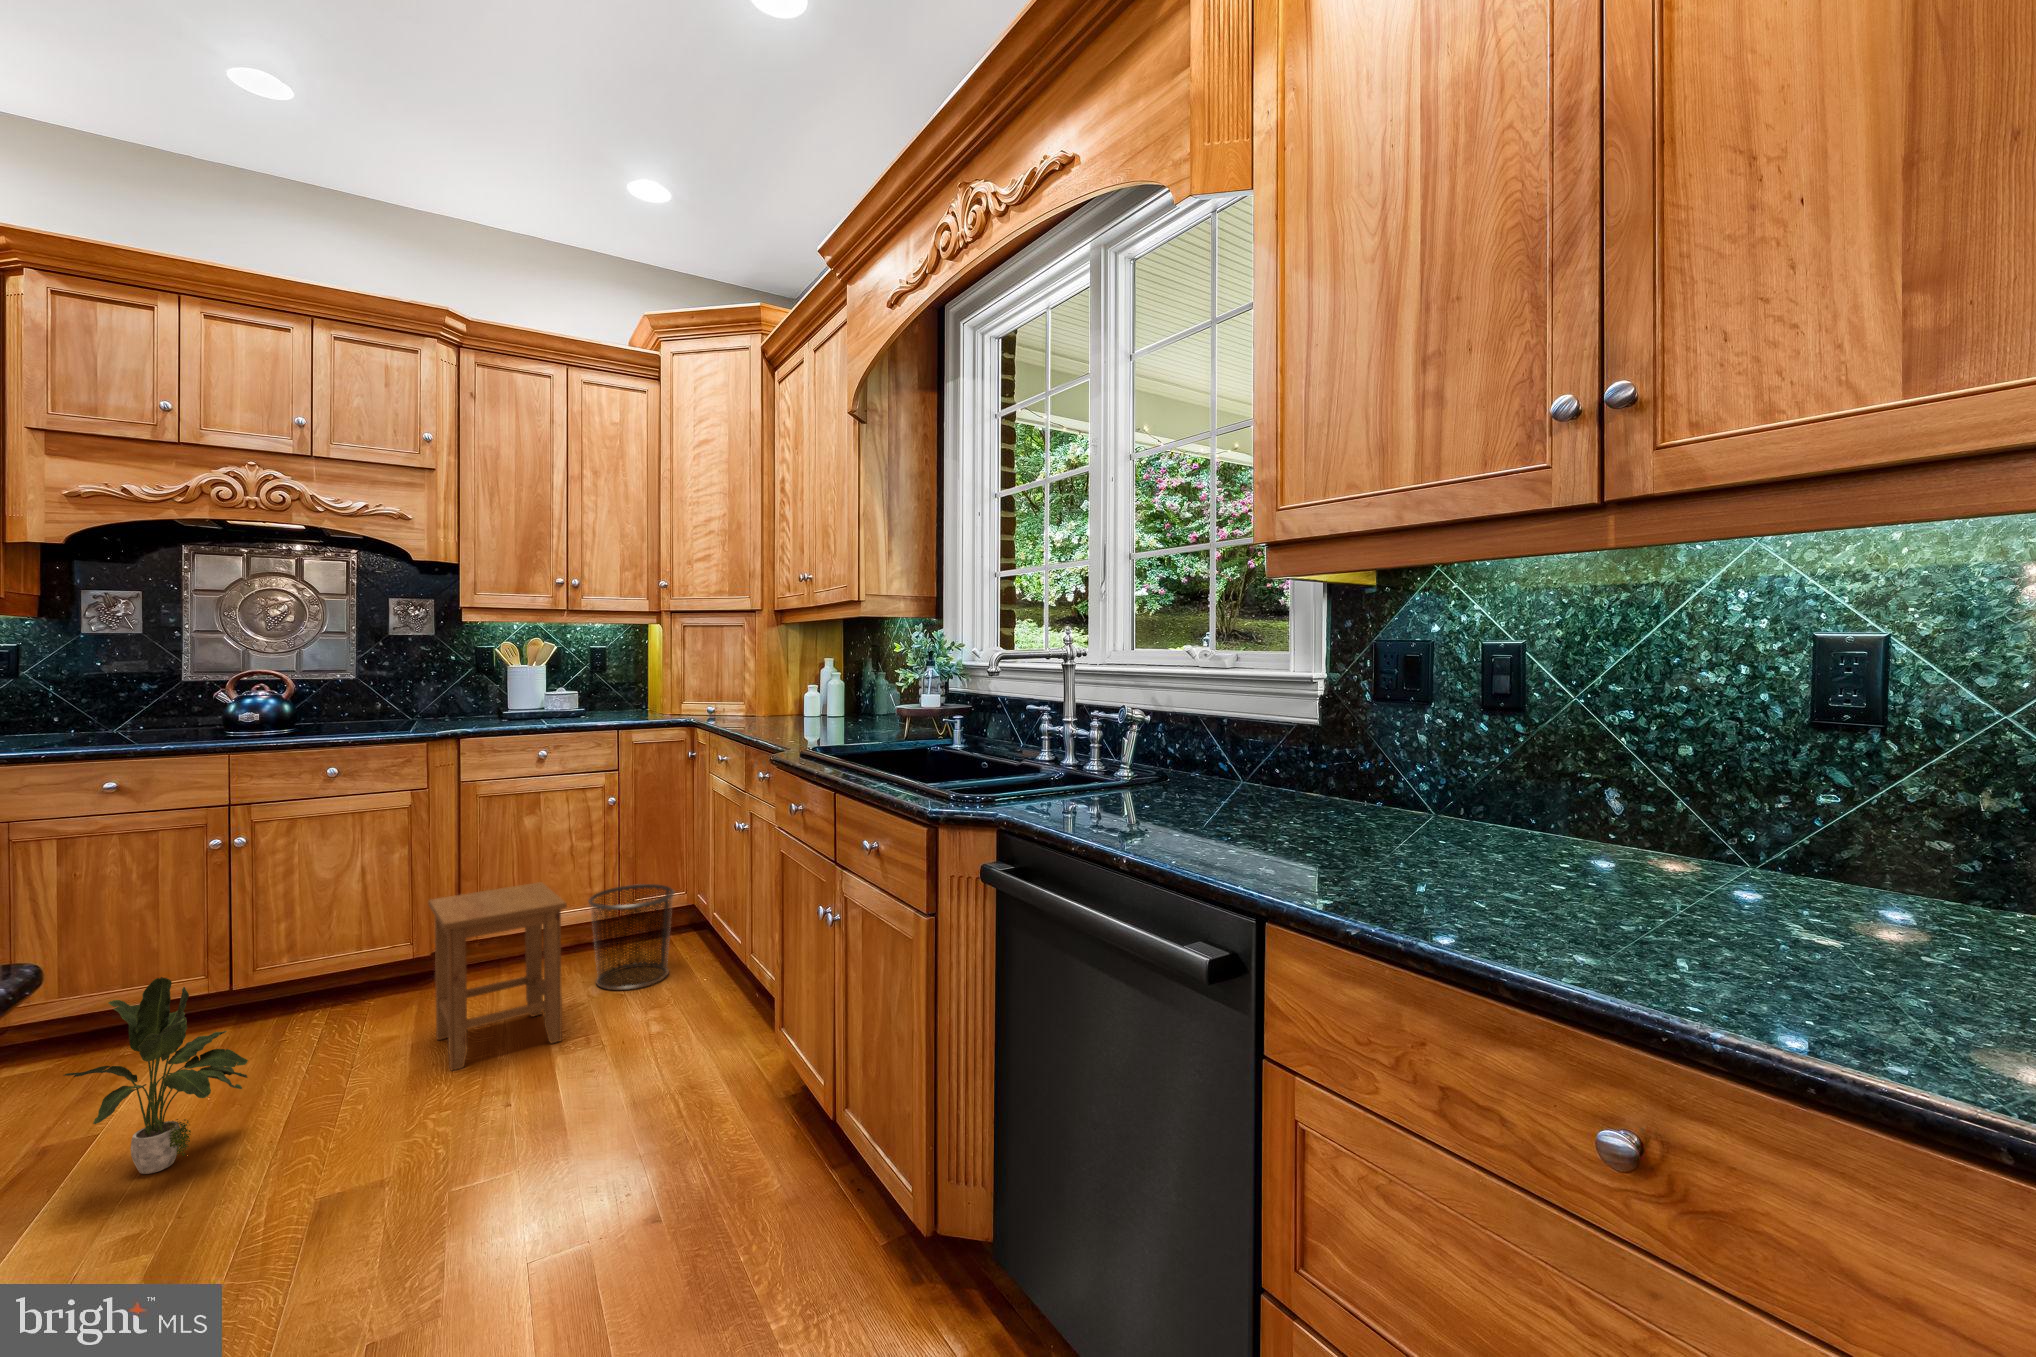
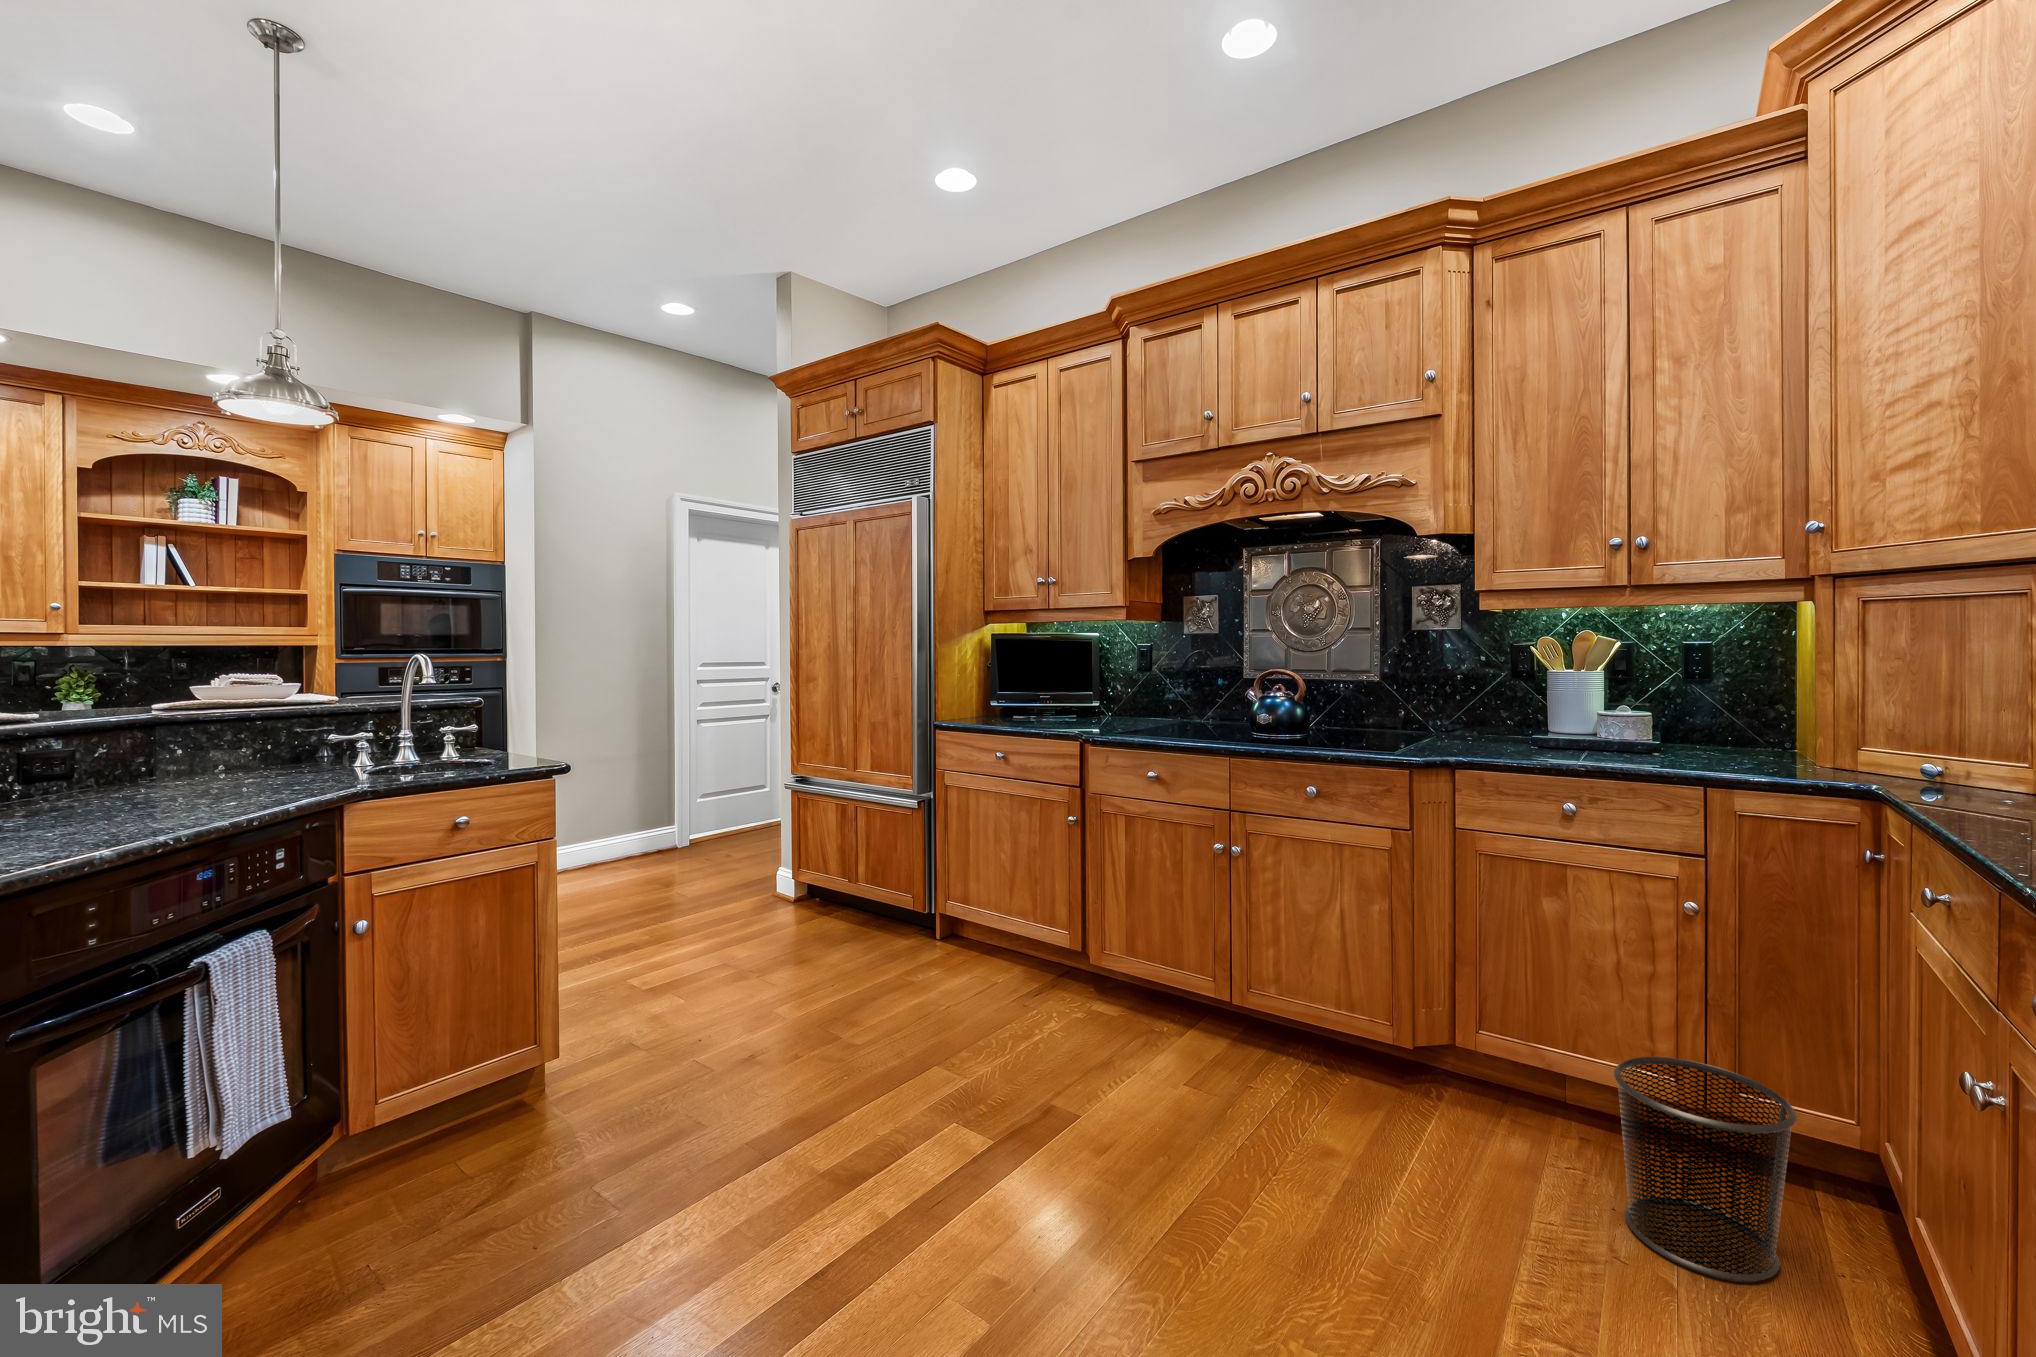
stool: present [428,882,567,1070] -> none [1342,989,1529,1312]
potted plant: present [63,977,248,1174] -> none [990,997,1142,1205]

